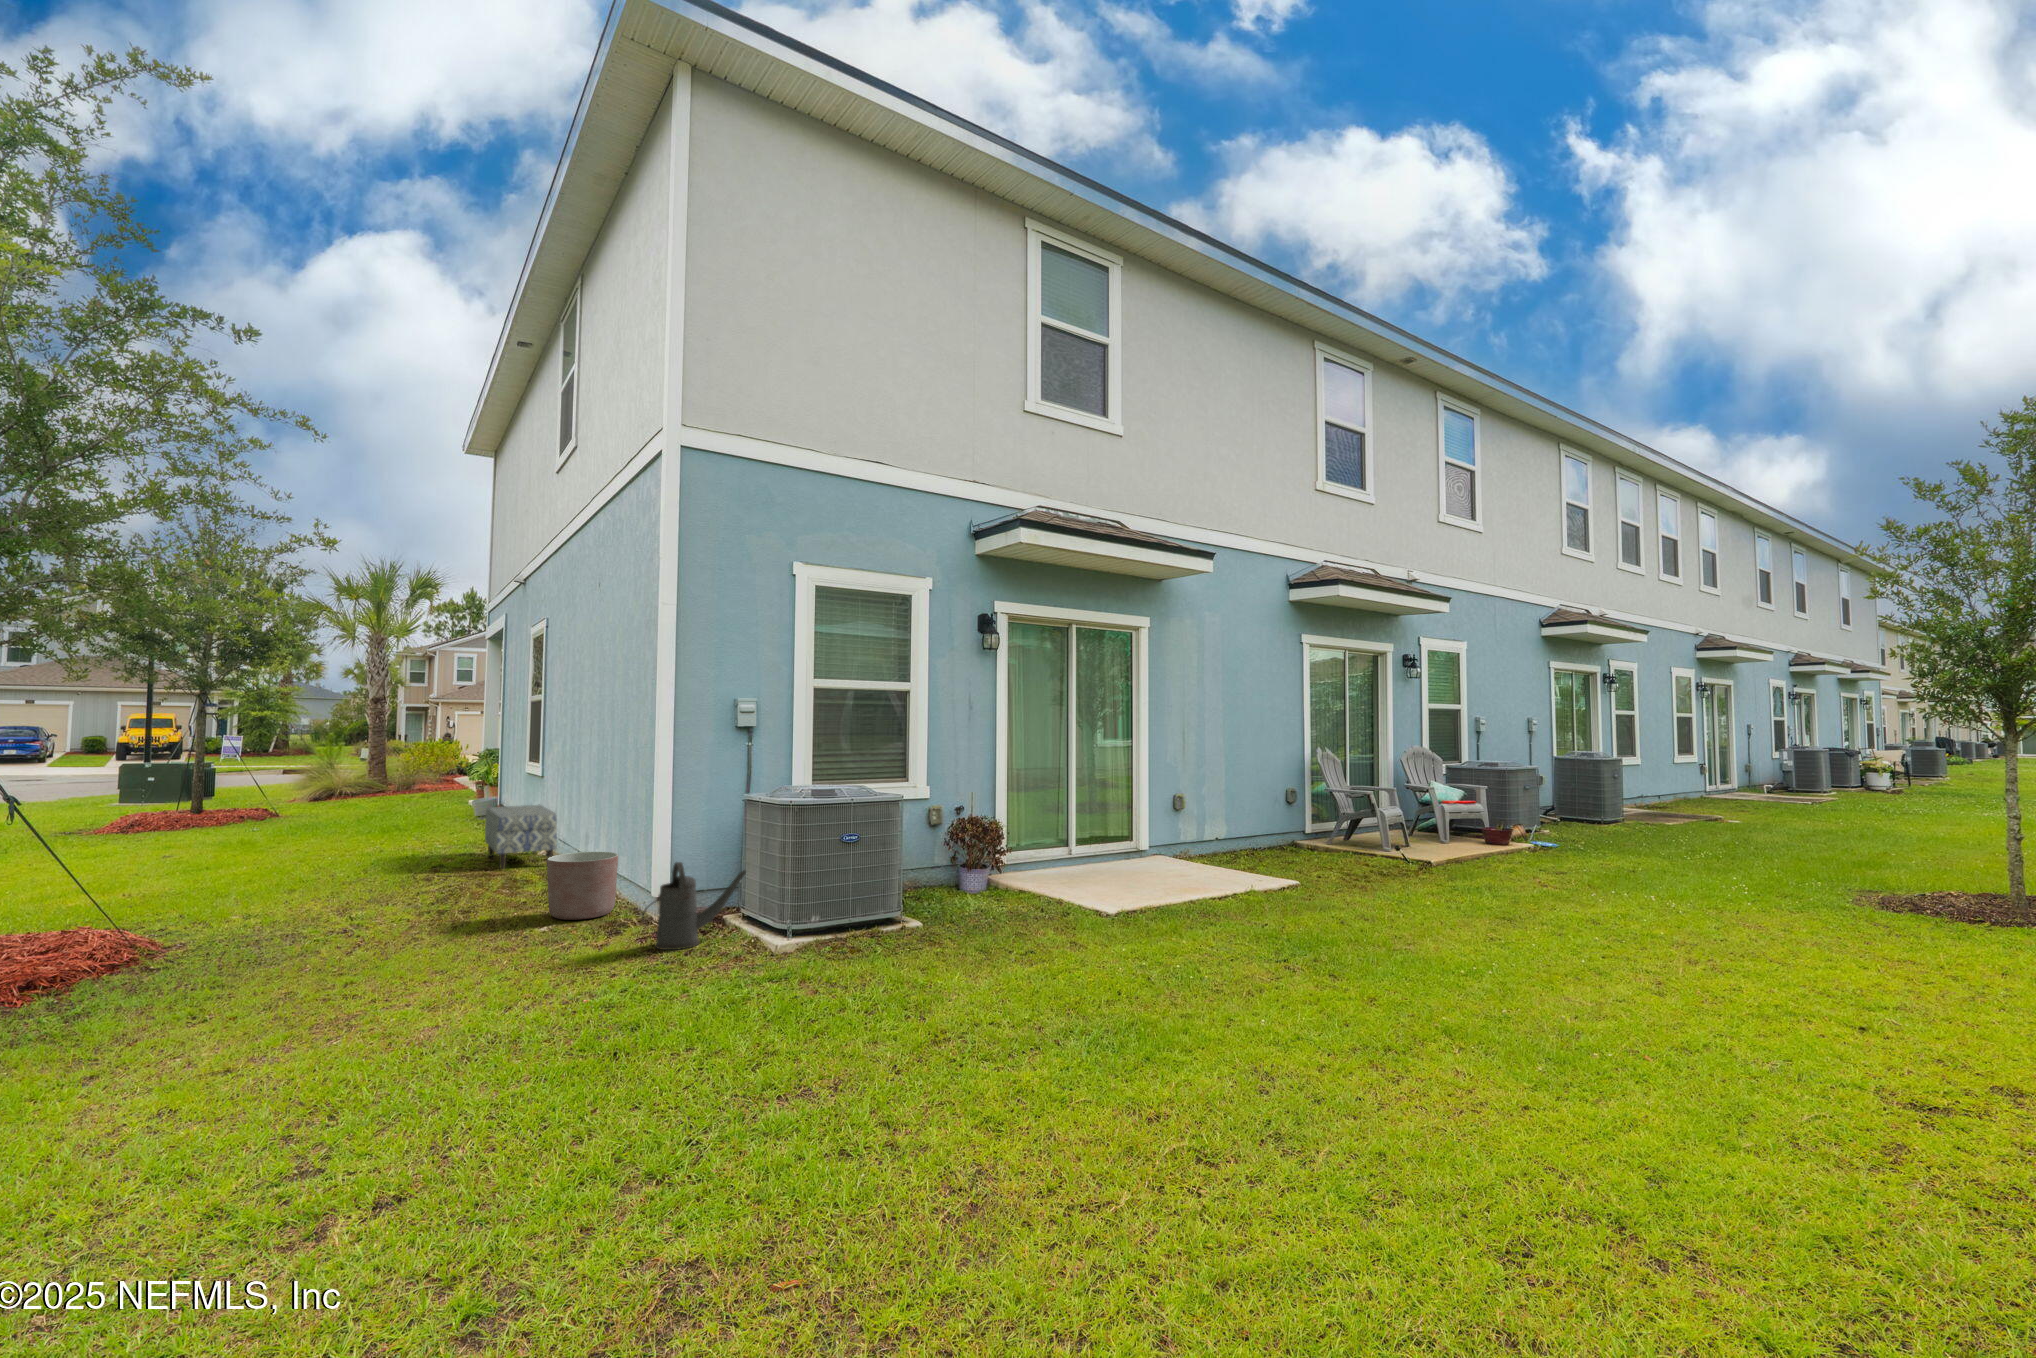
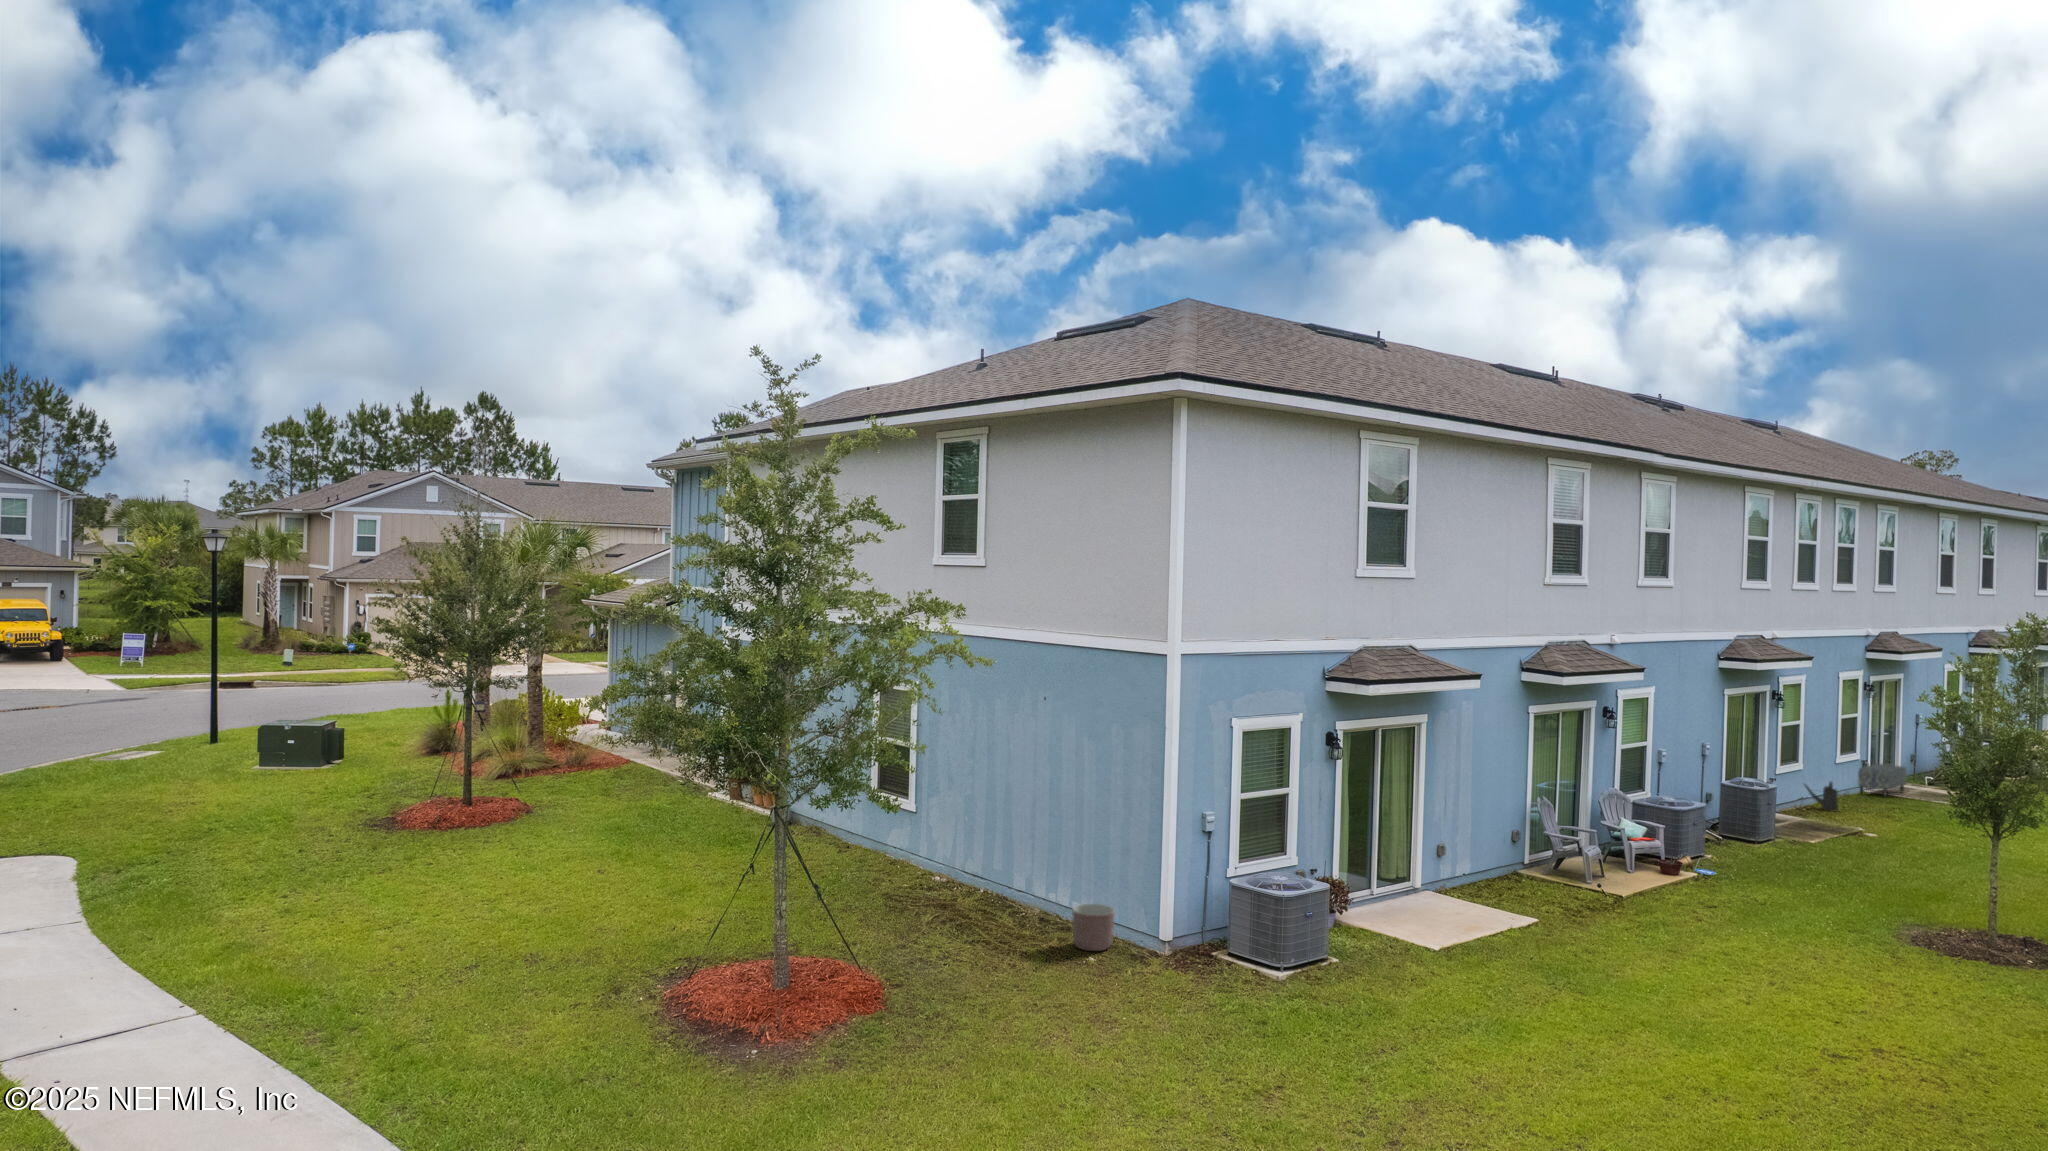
bench: present [485,805,557,870] -> present [1858,764,1906,797]
watering can: present [642,862,746,950] -> present [1805,782,1838,811]

